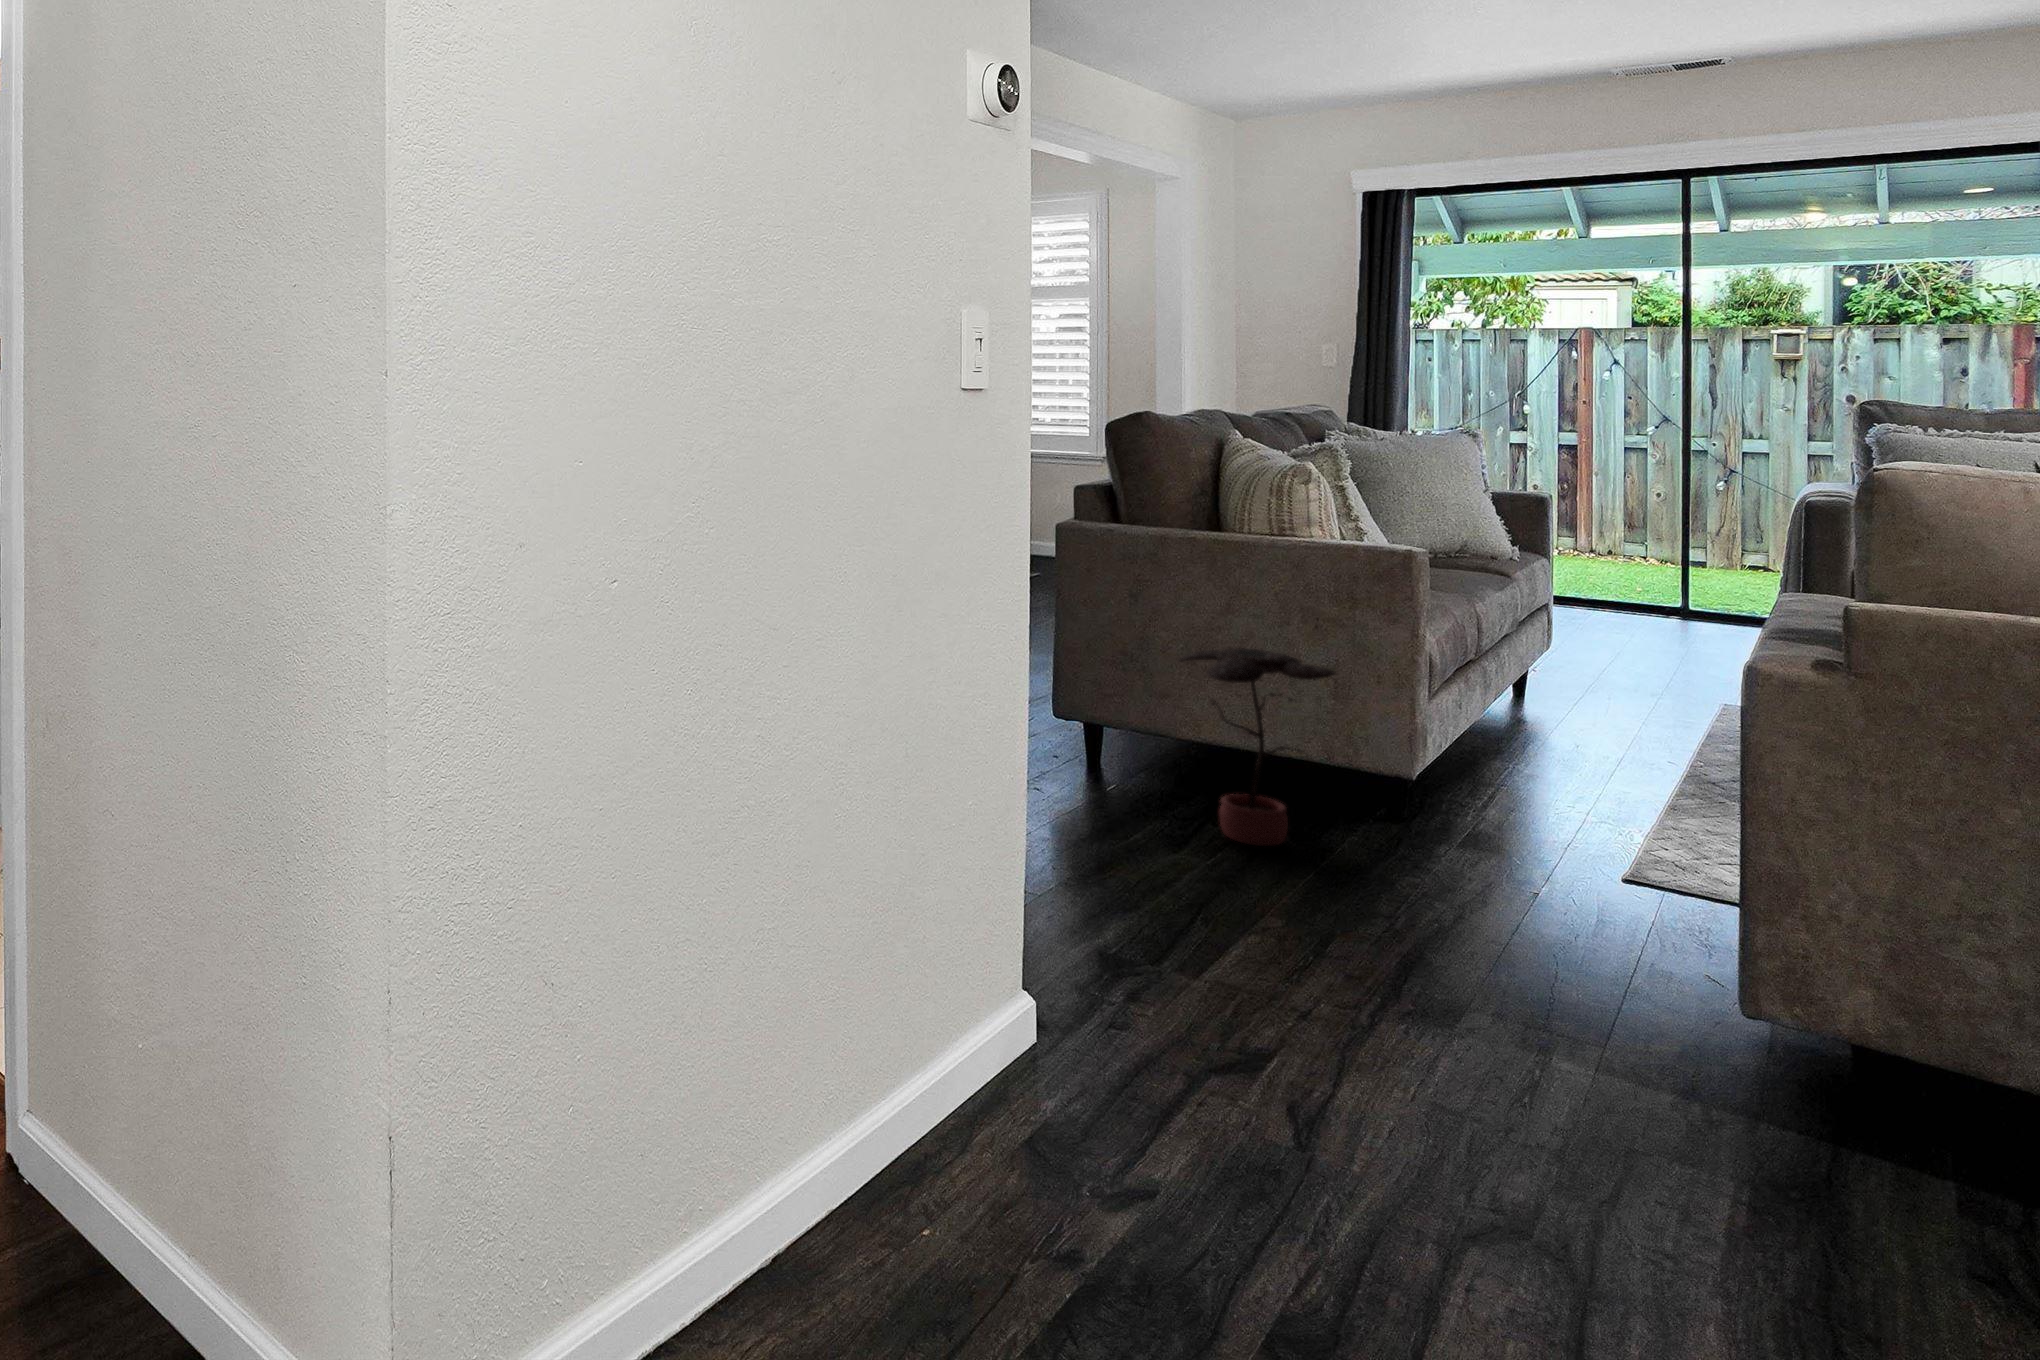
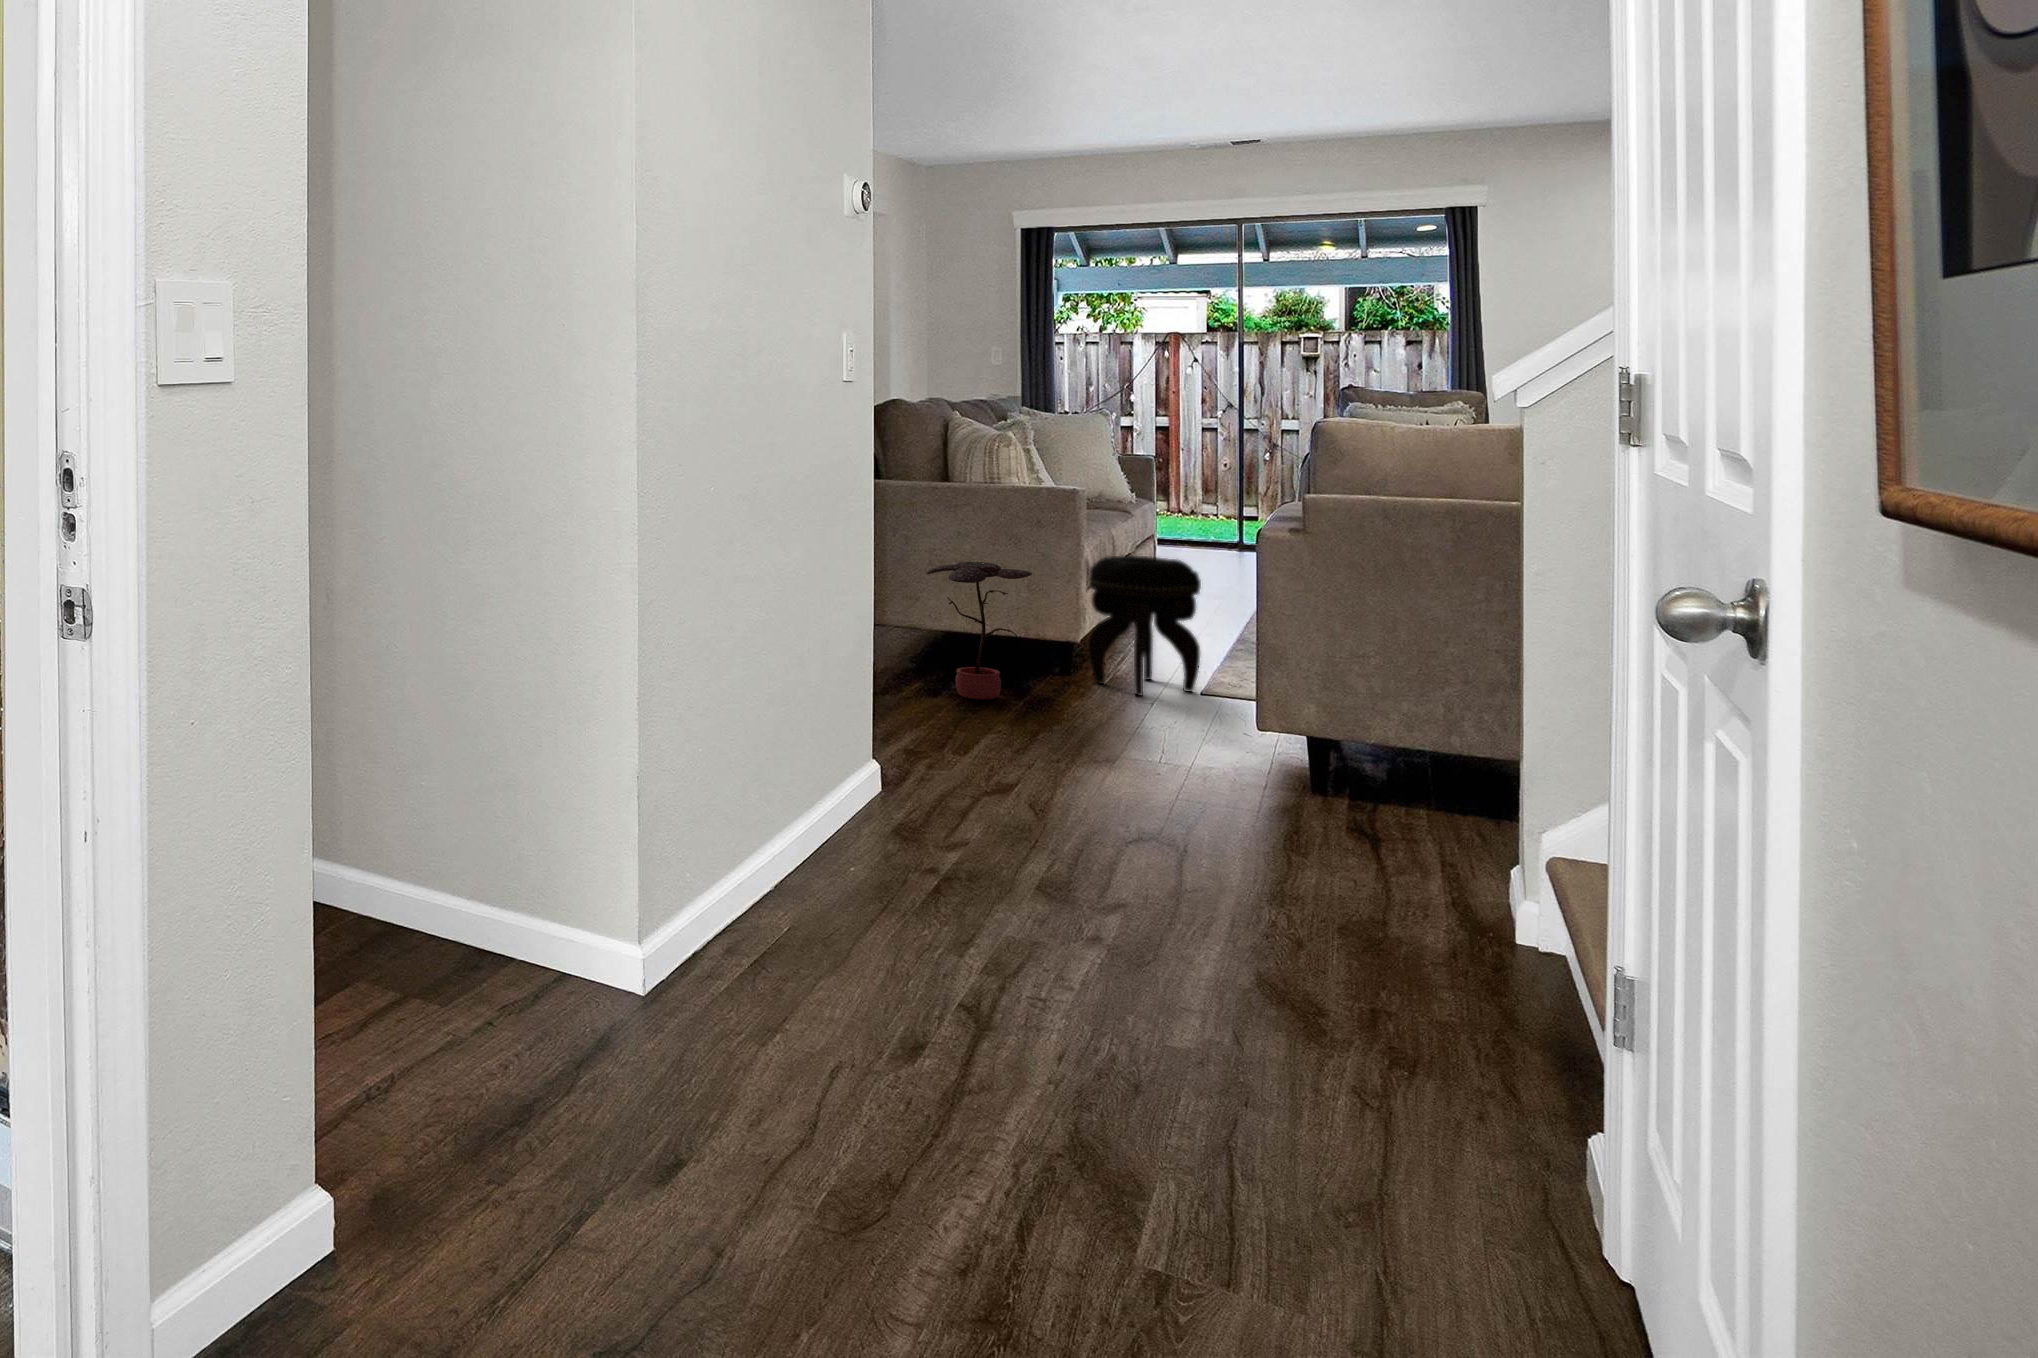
footstool: none [1429,646,1615,858] -> present [1088,555,1201,696]

